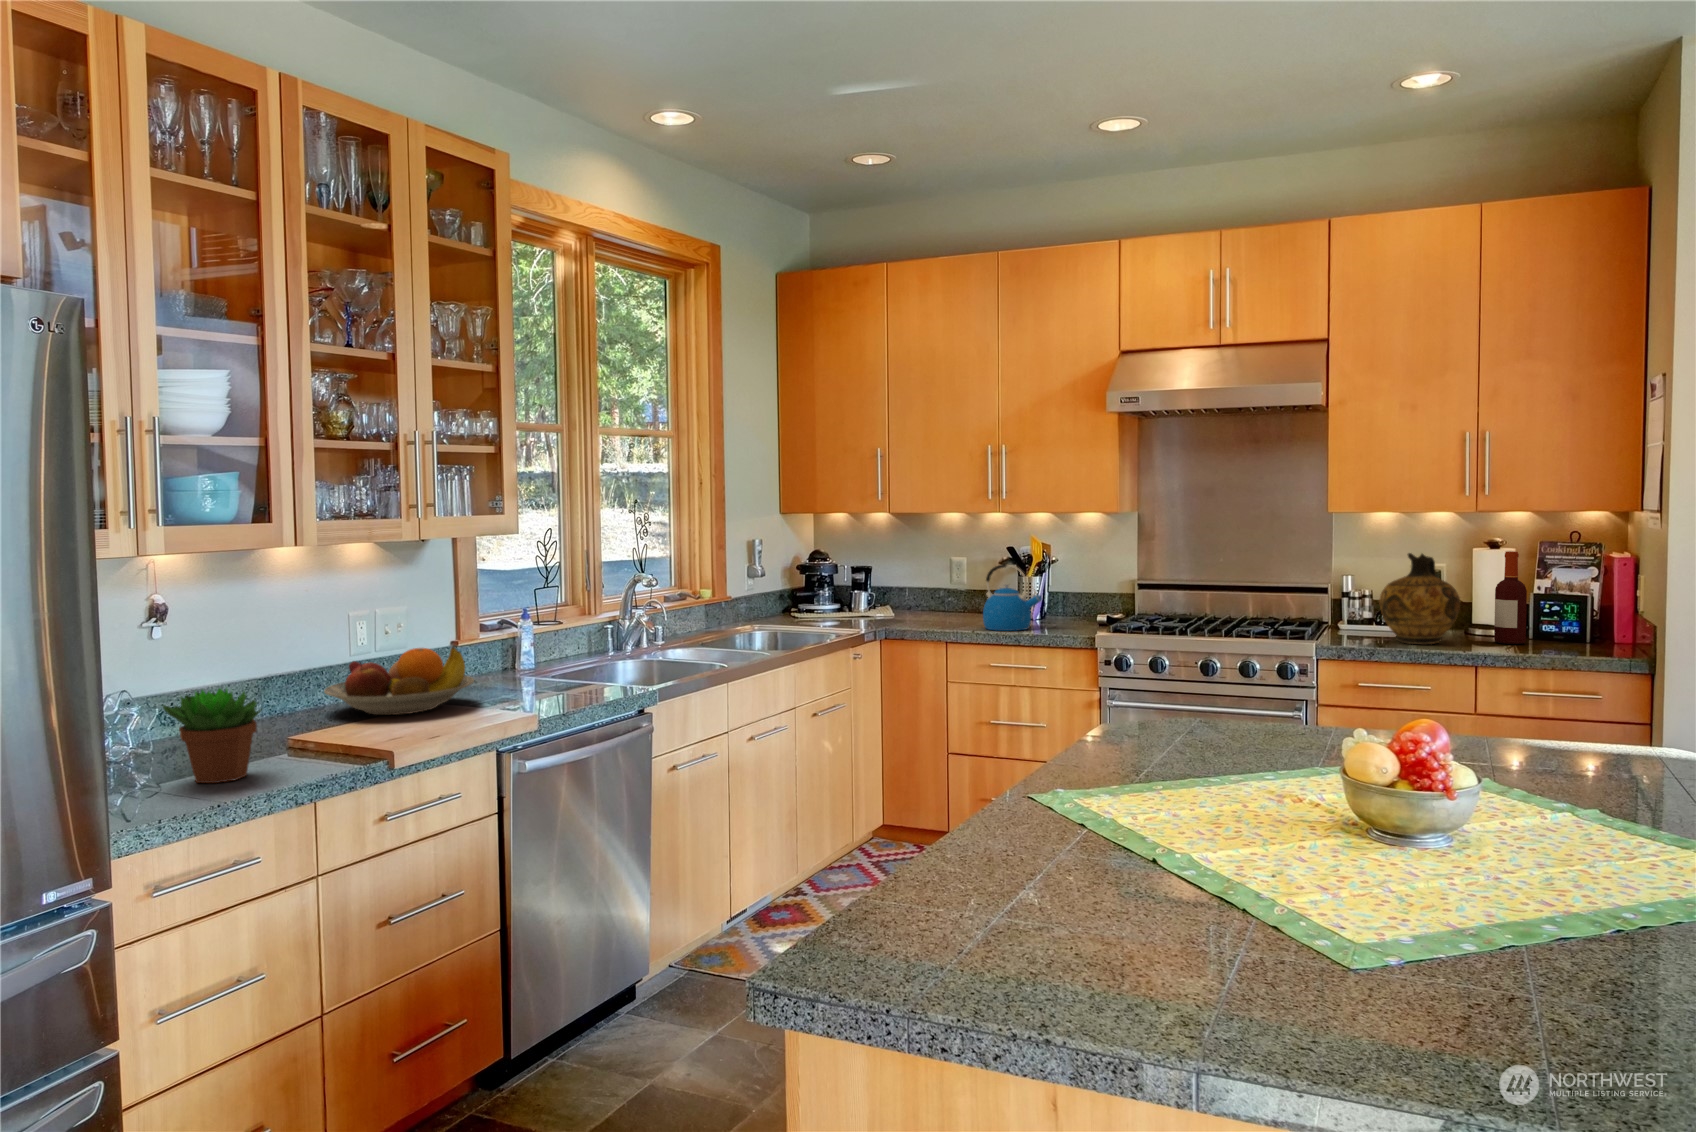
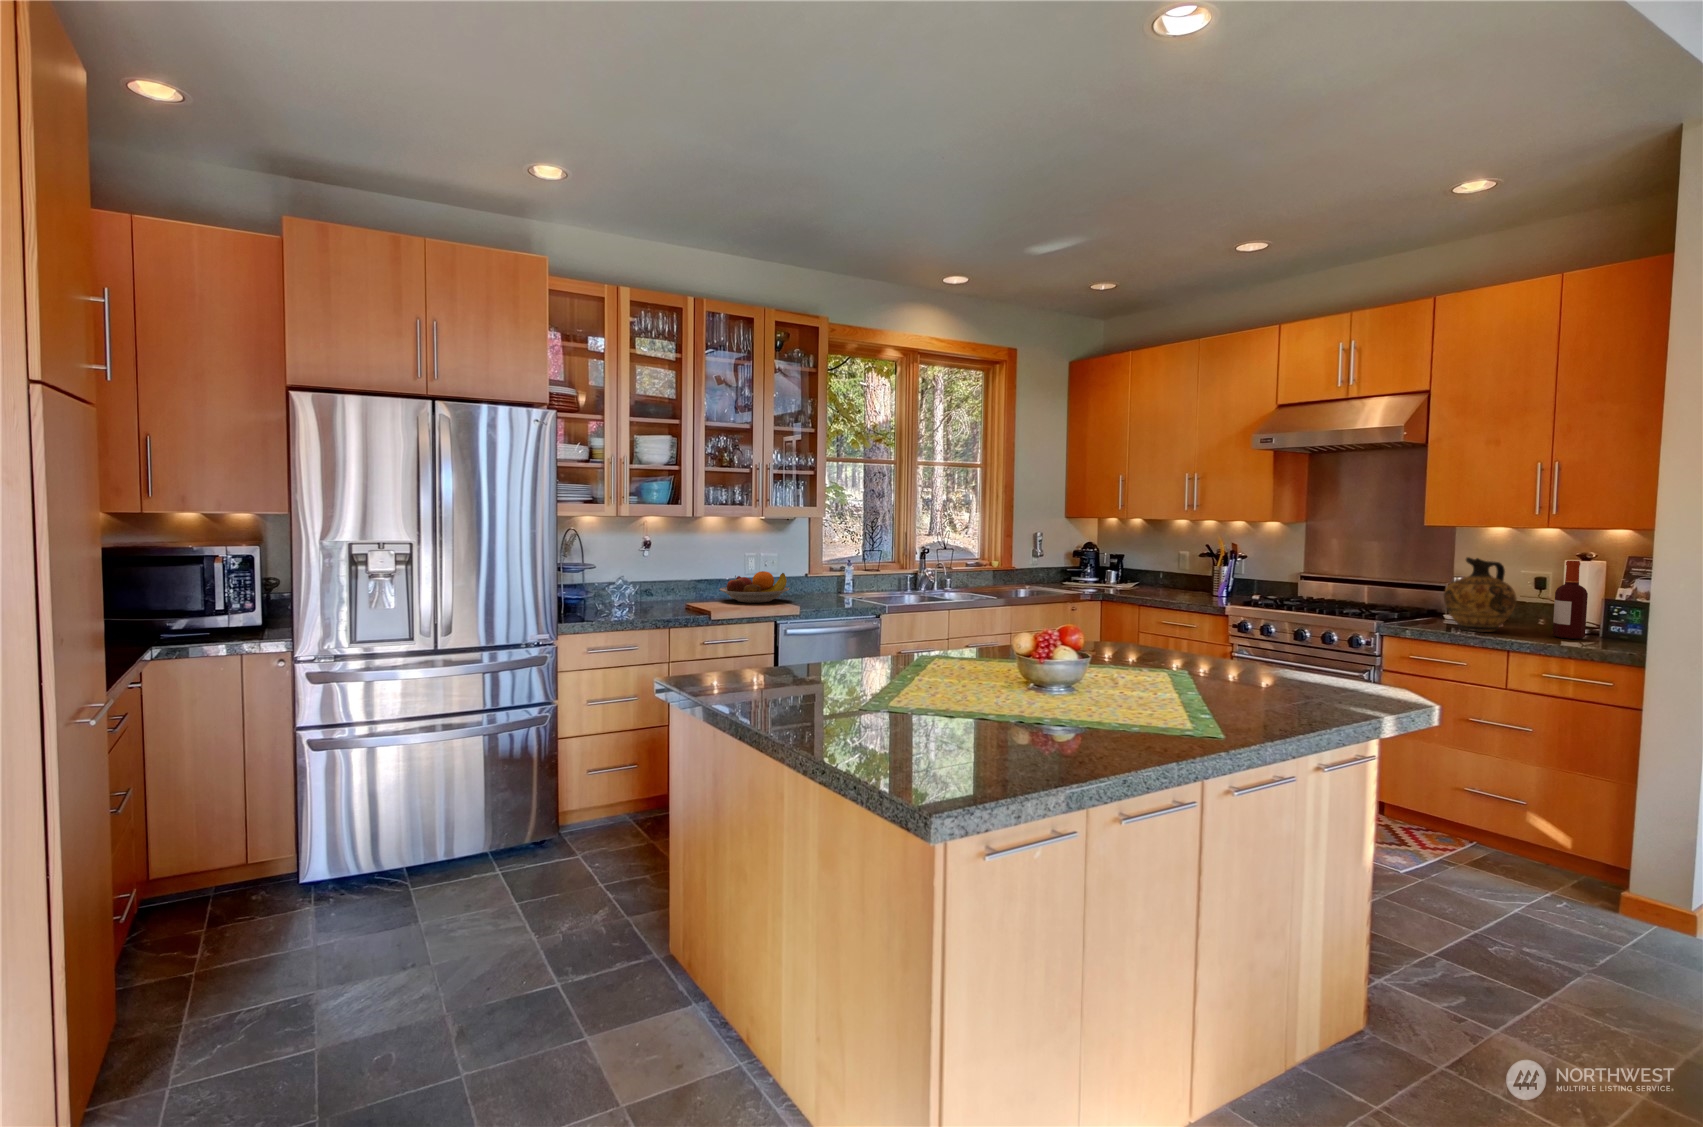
kettle: present [983,564,1042,631] -> none [1164,554,1205,601]
succulent plant: present [163,689,262,783] -> none [617,573,658,614]

